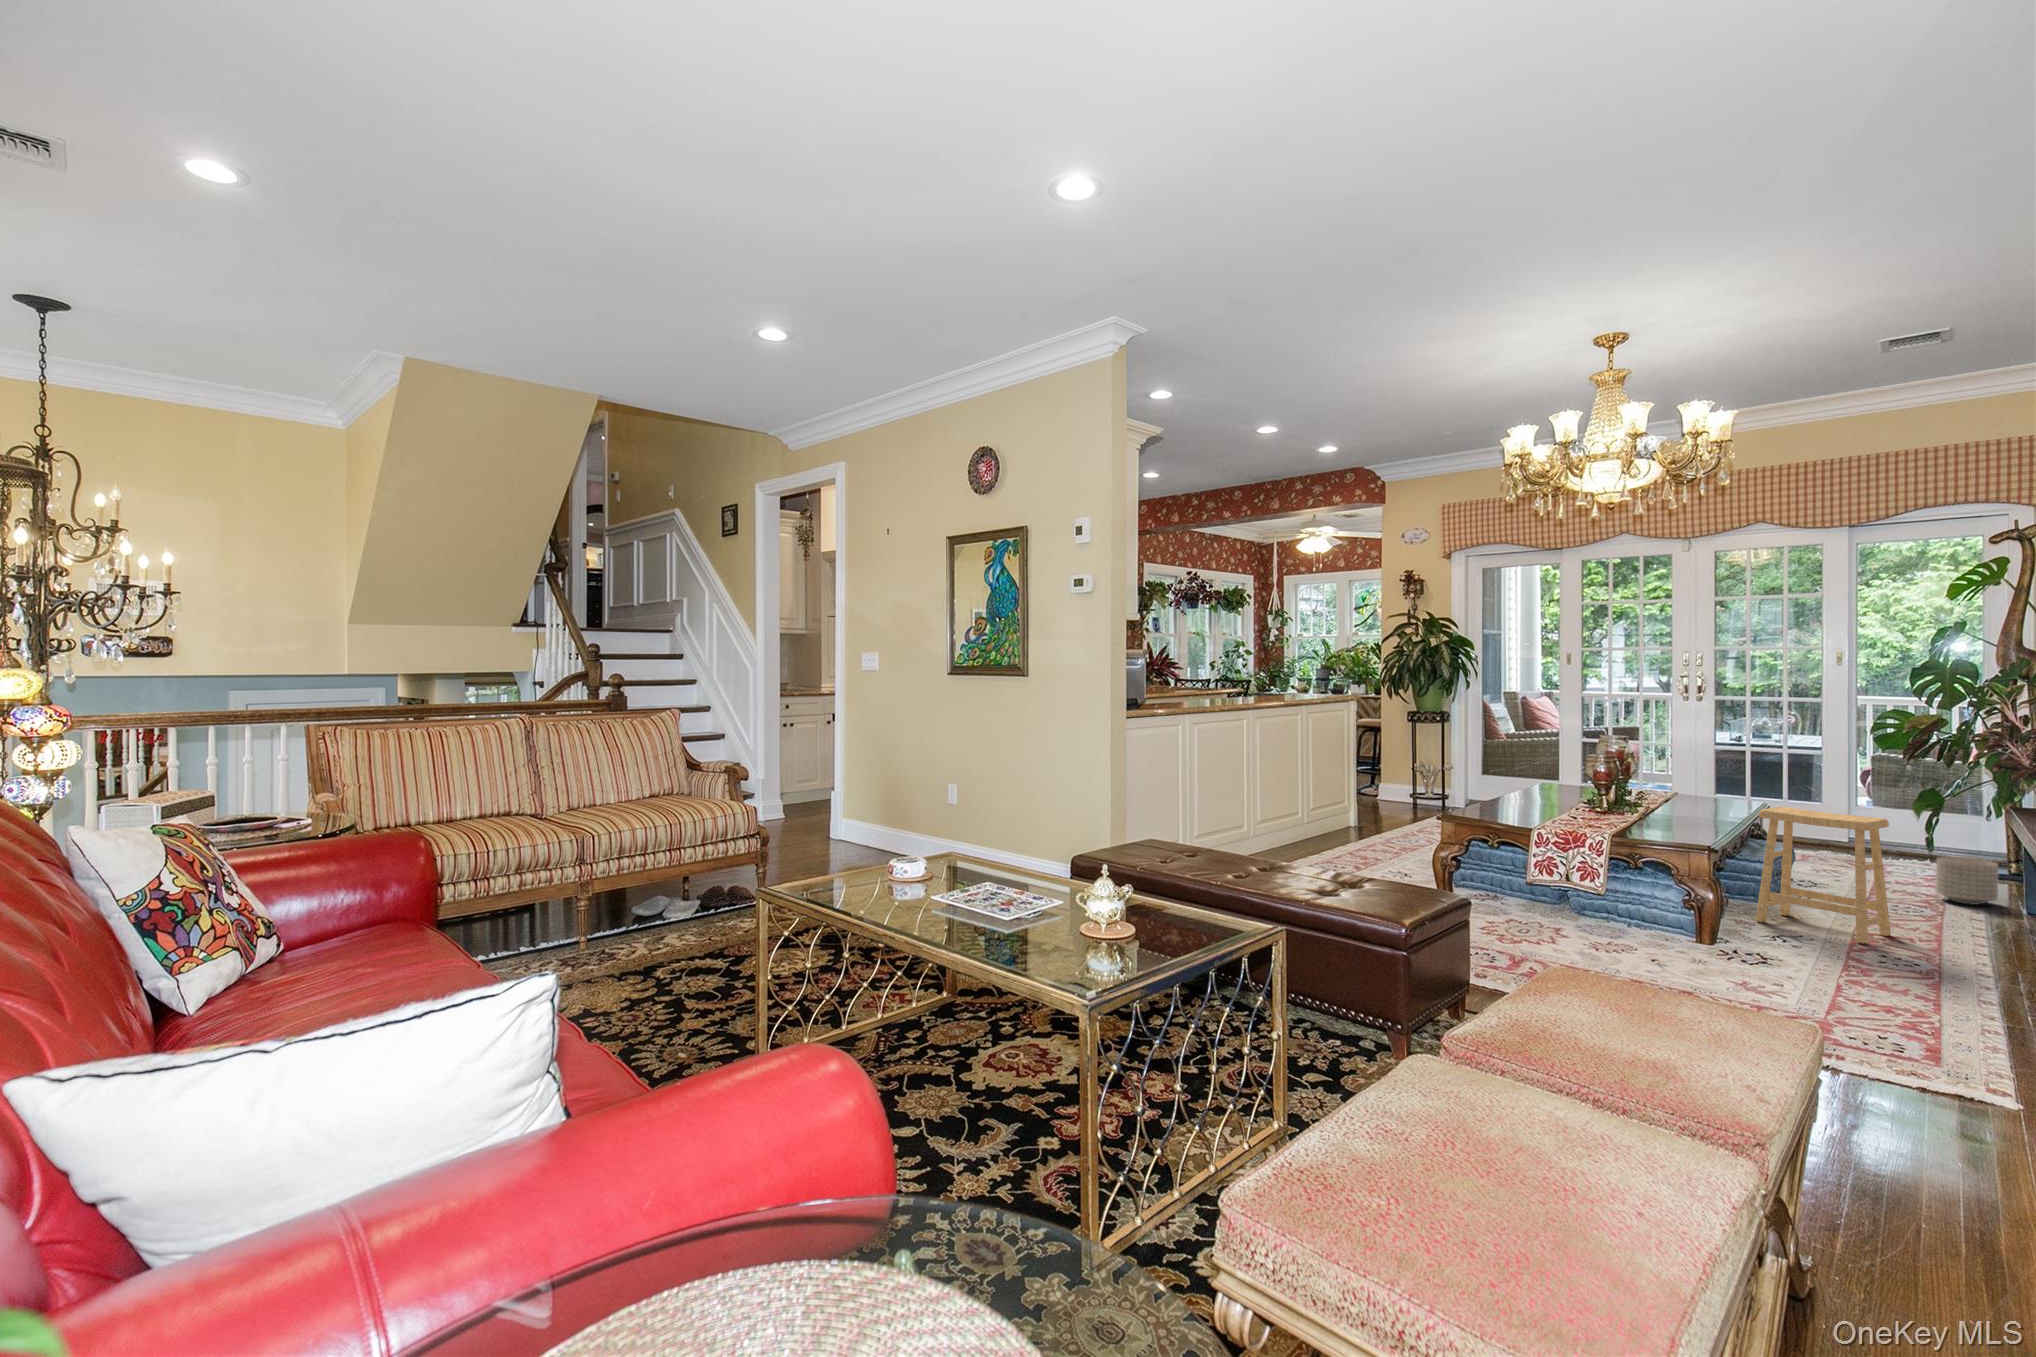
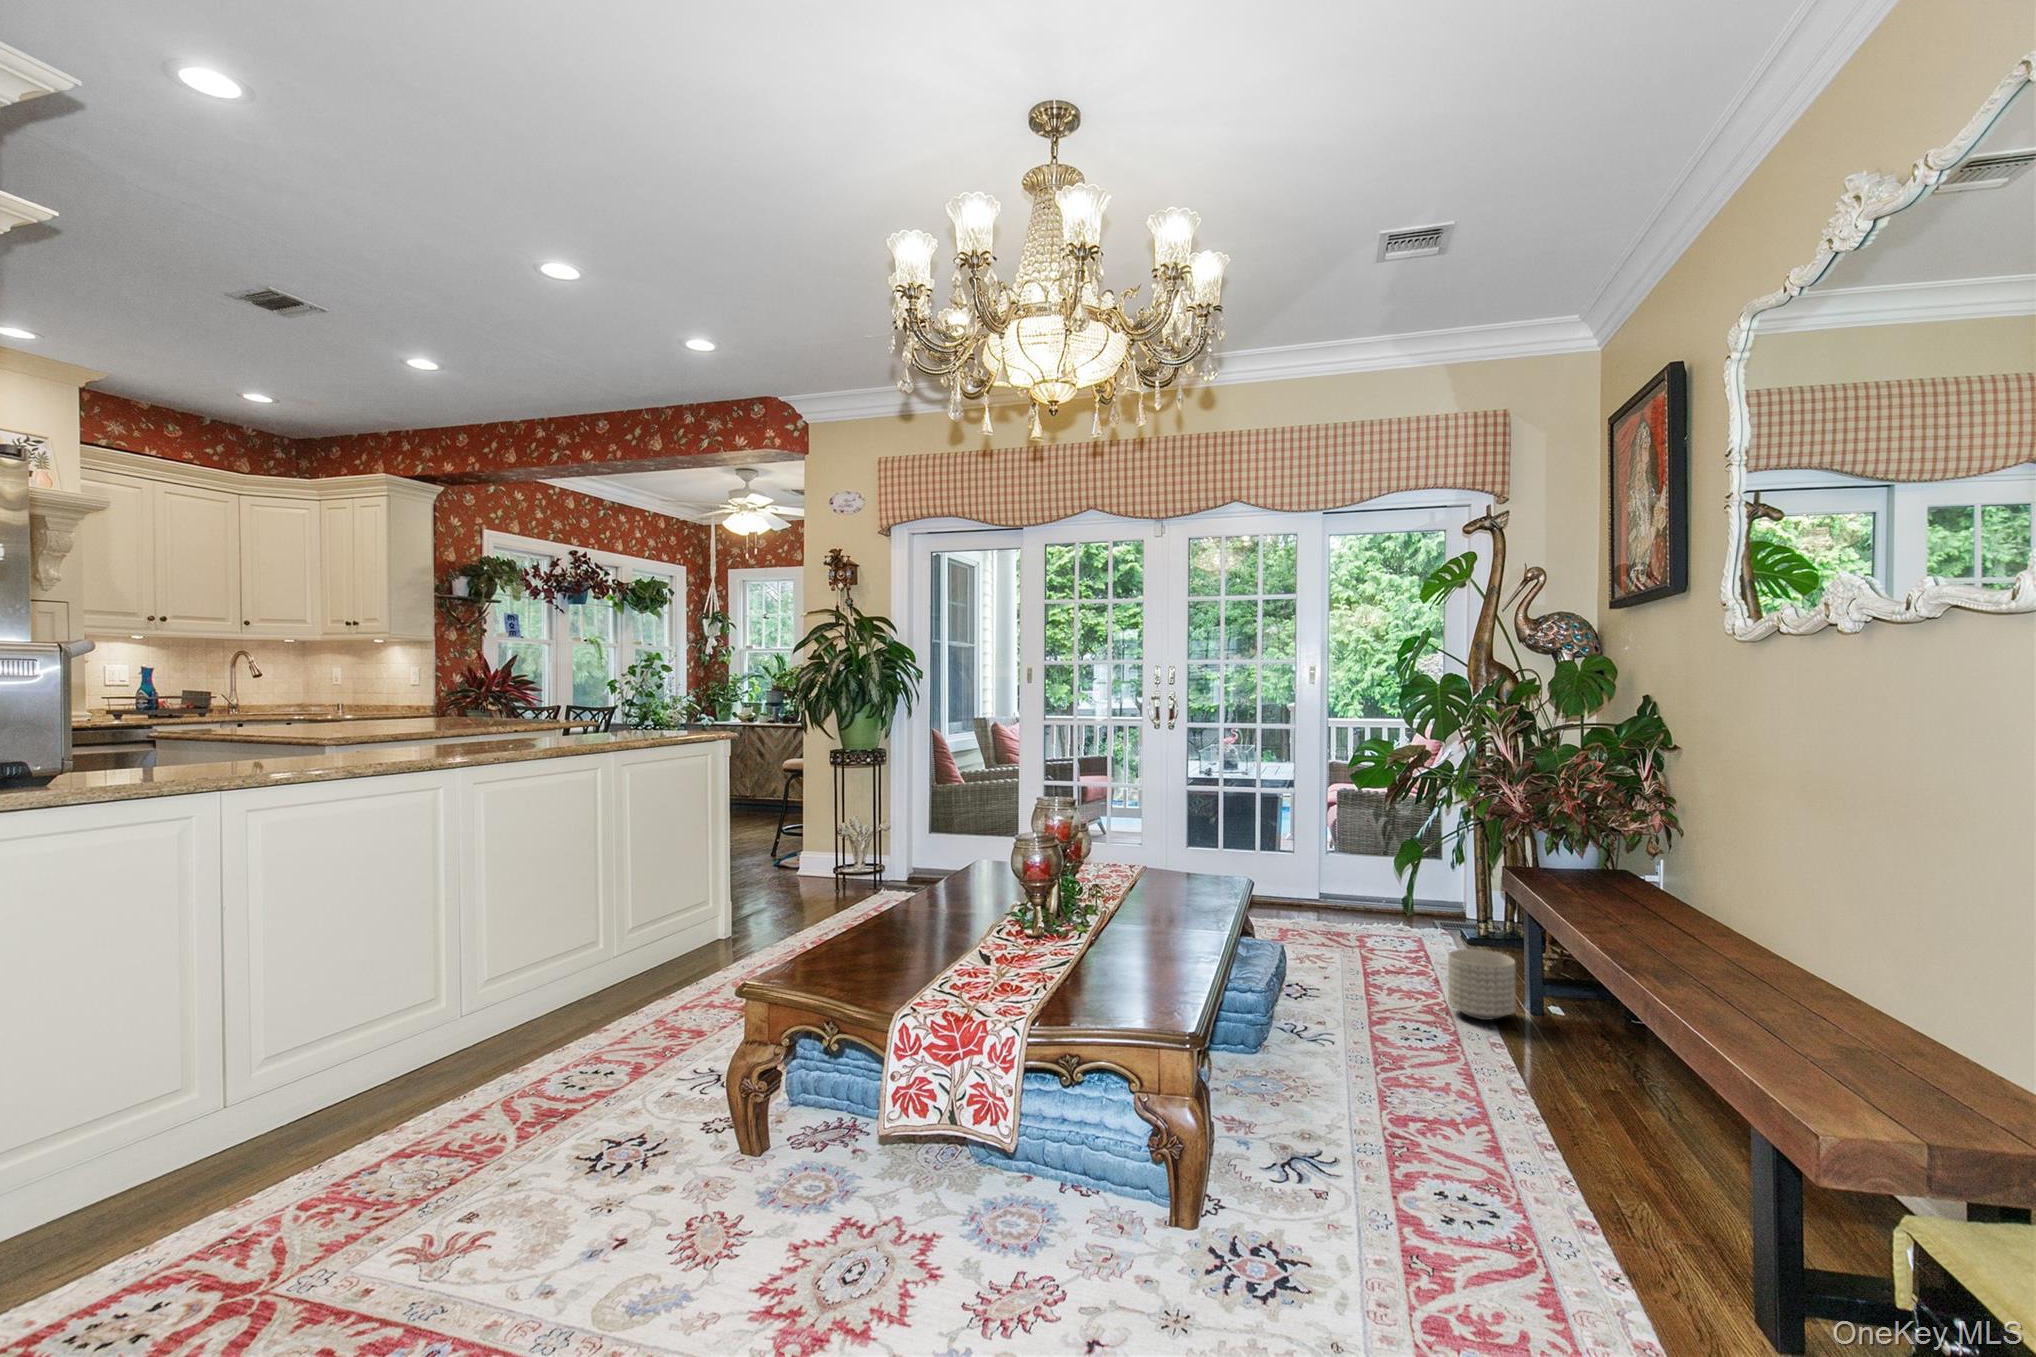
footstool: present [1756,807,1891,944] -> none [1252,917,1431,1164]

